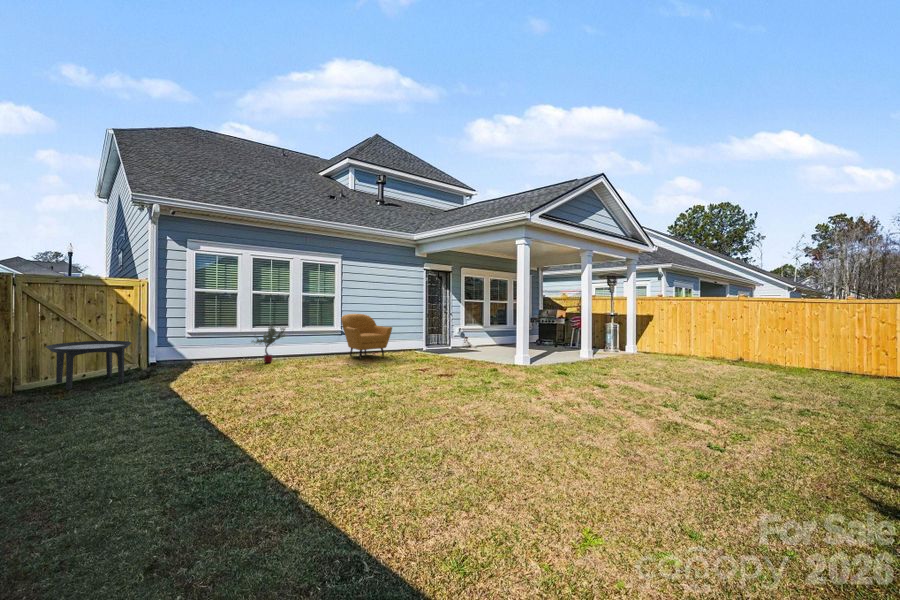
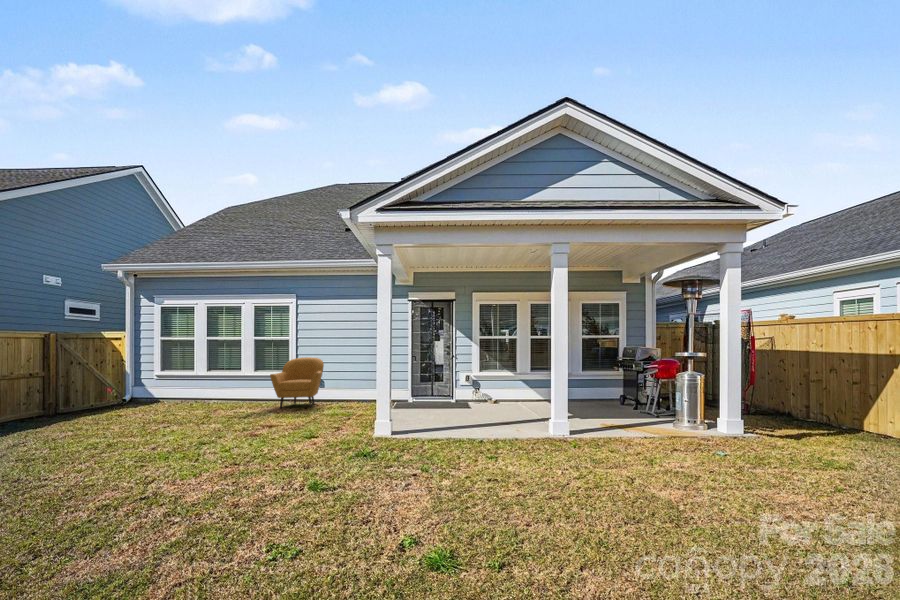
potted tree: present [252,323,285,363] -> none [193,367,224,406]
round table: present [46,341,132,390] -> none [35,381,96,416]

